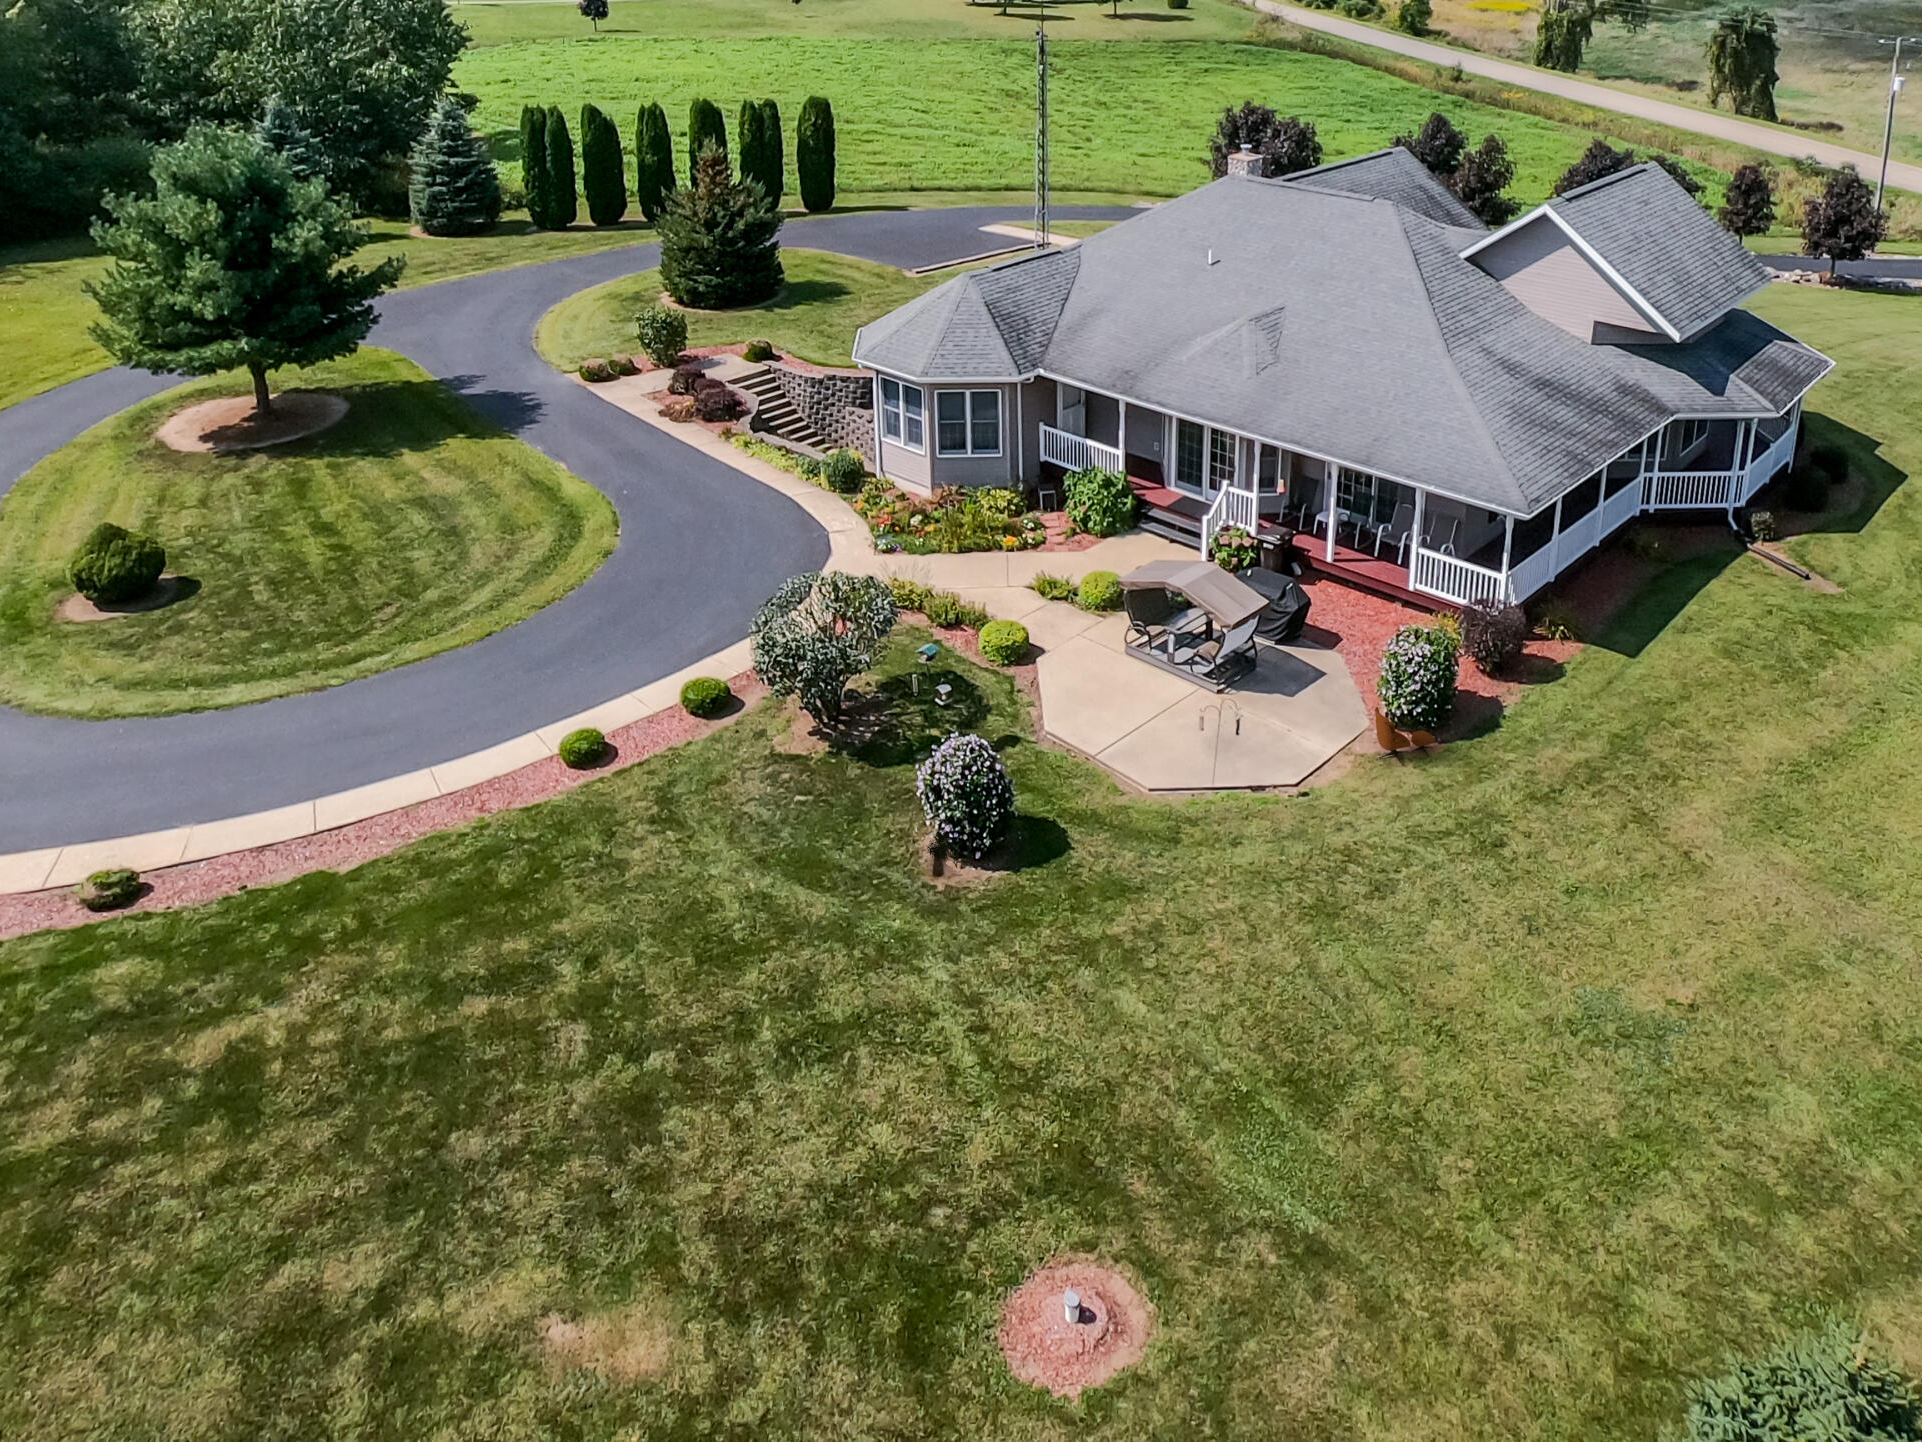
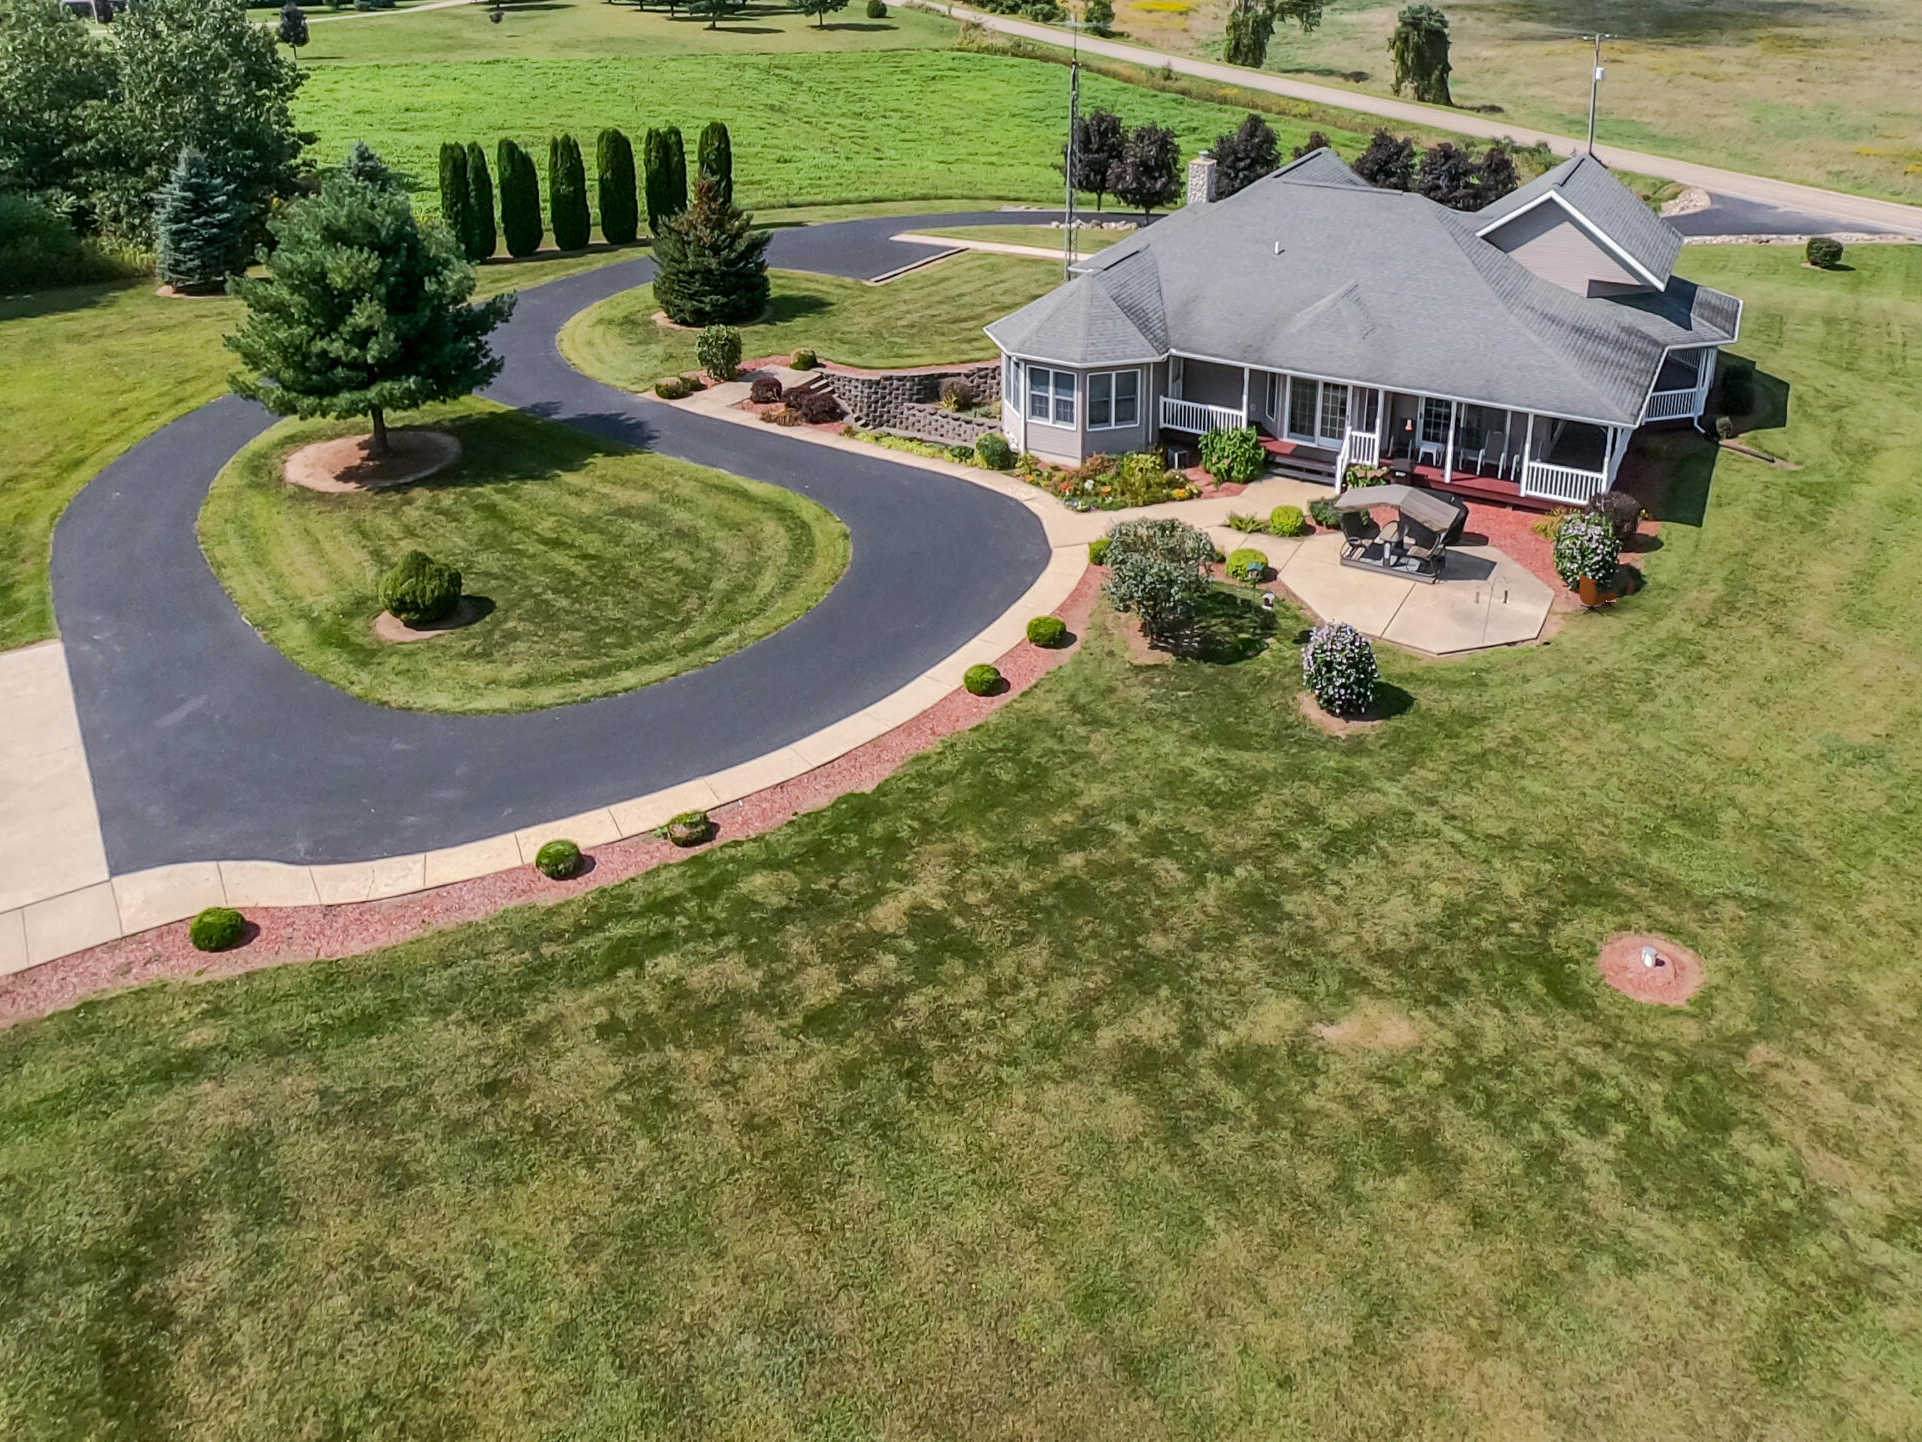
potted plant: present [924,831,958,877] -> present [1617,567,1642,595]

